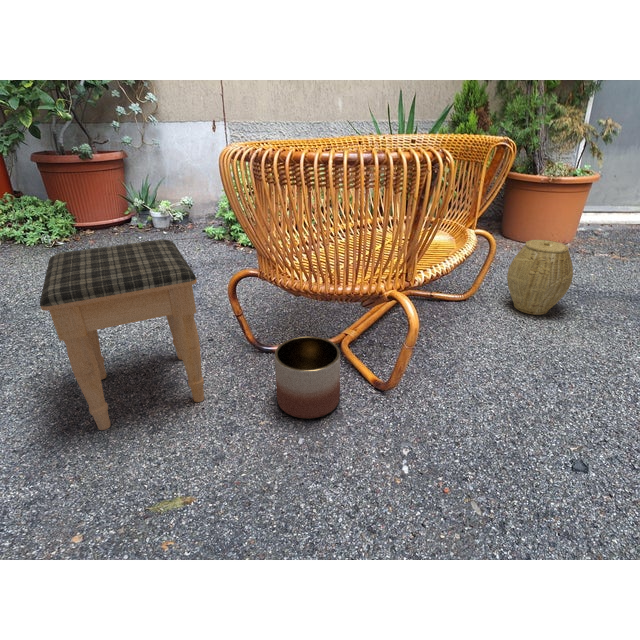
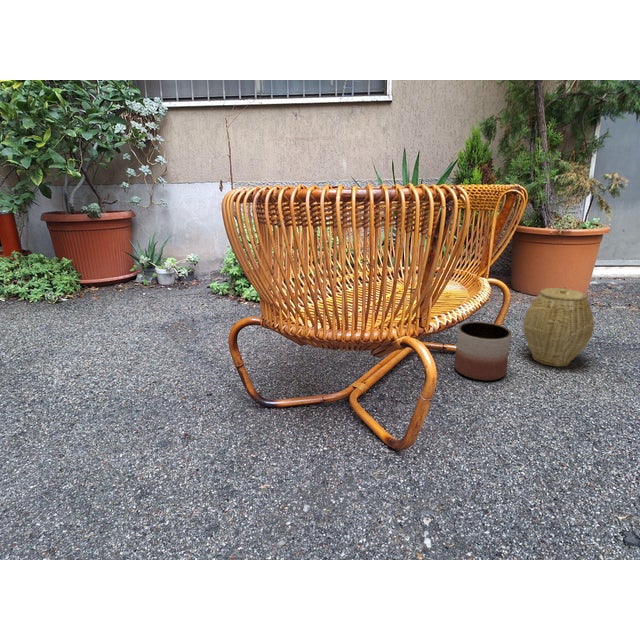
footstool: present [40,239,204,430] -> none [22,286,200,495]
planter: present [275,336,340,418] -> present [454,322,511,381]

